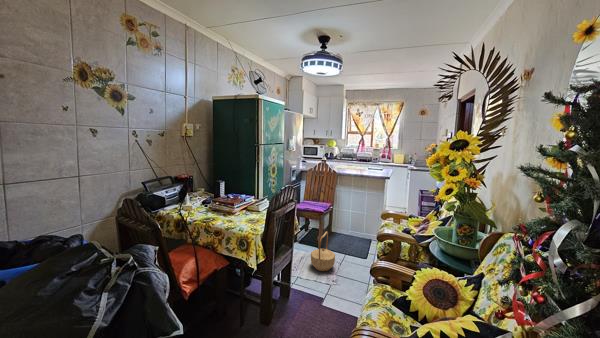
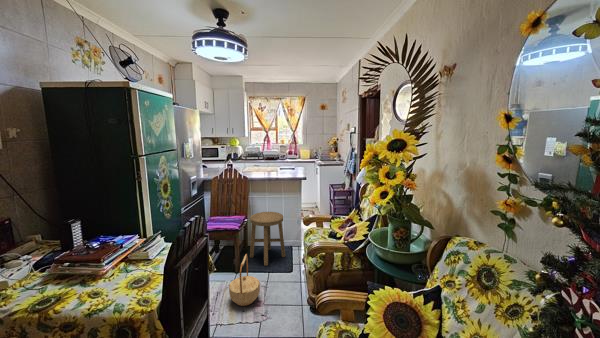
stool: none [332,203,364,248] -> present [250,212,285,266]

